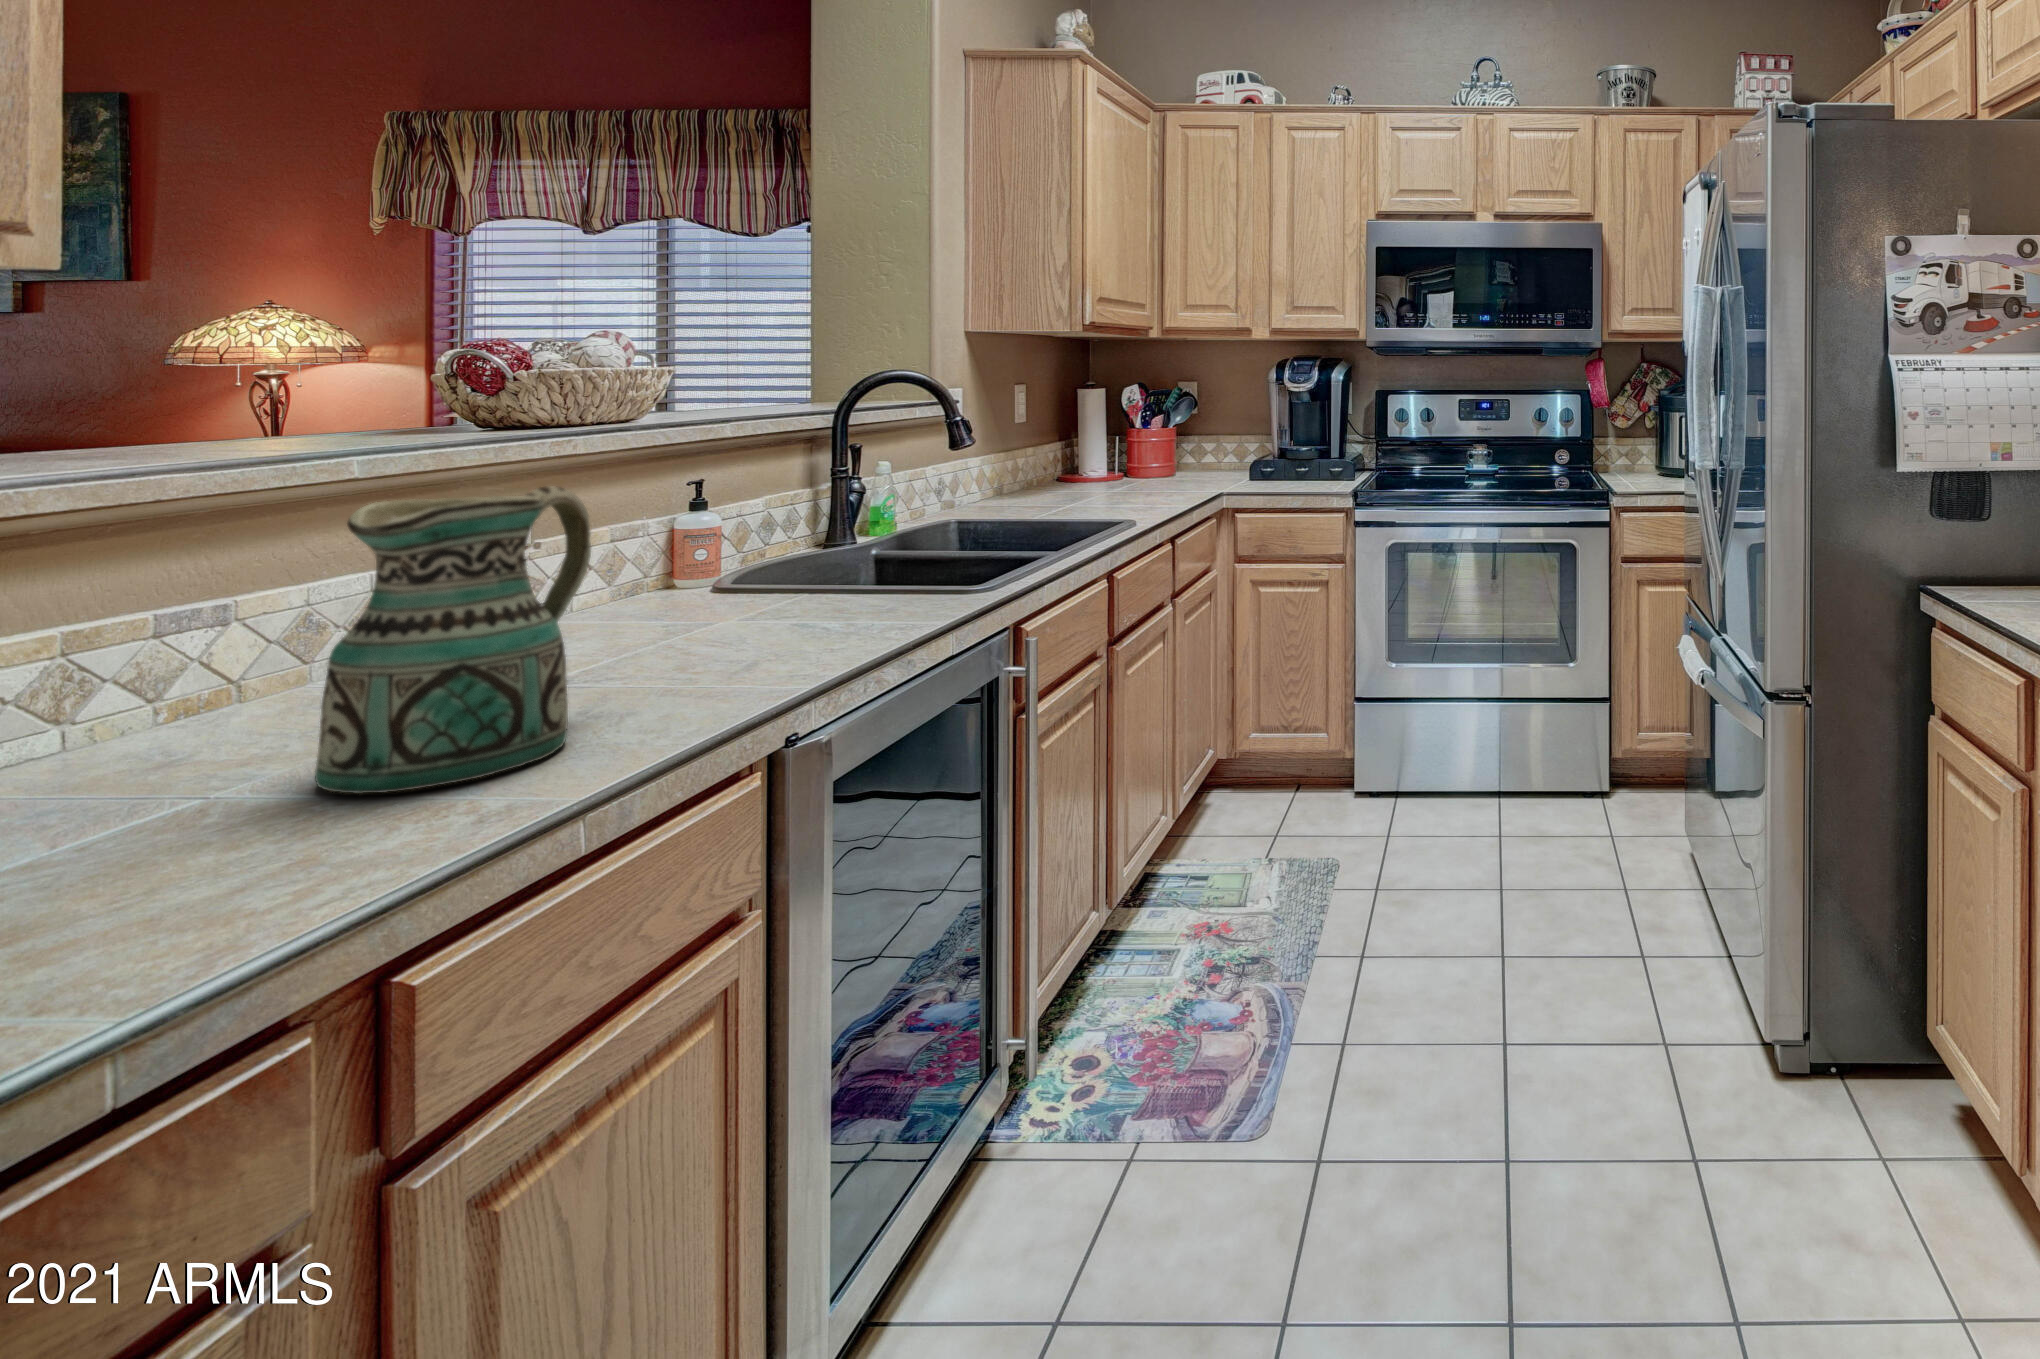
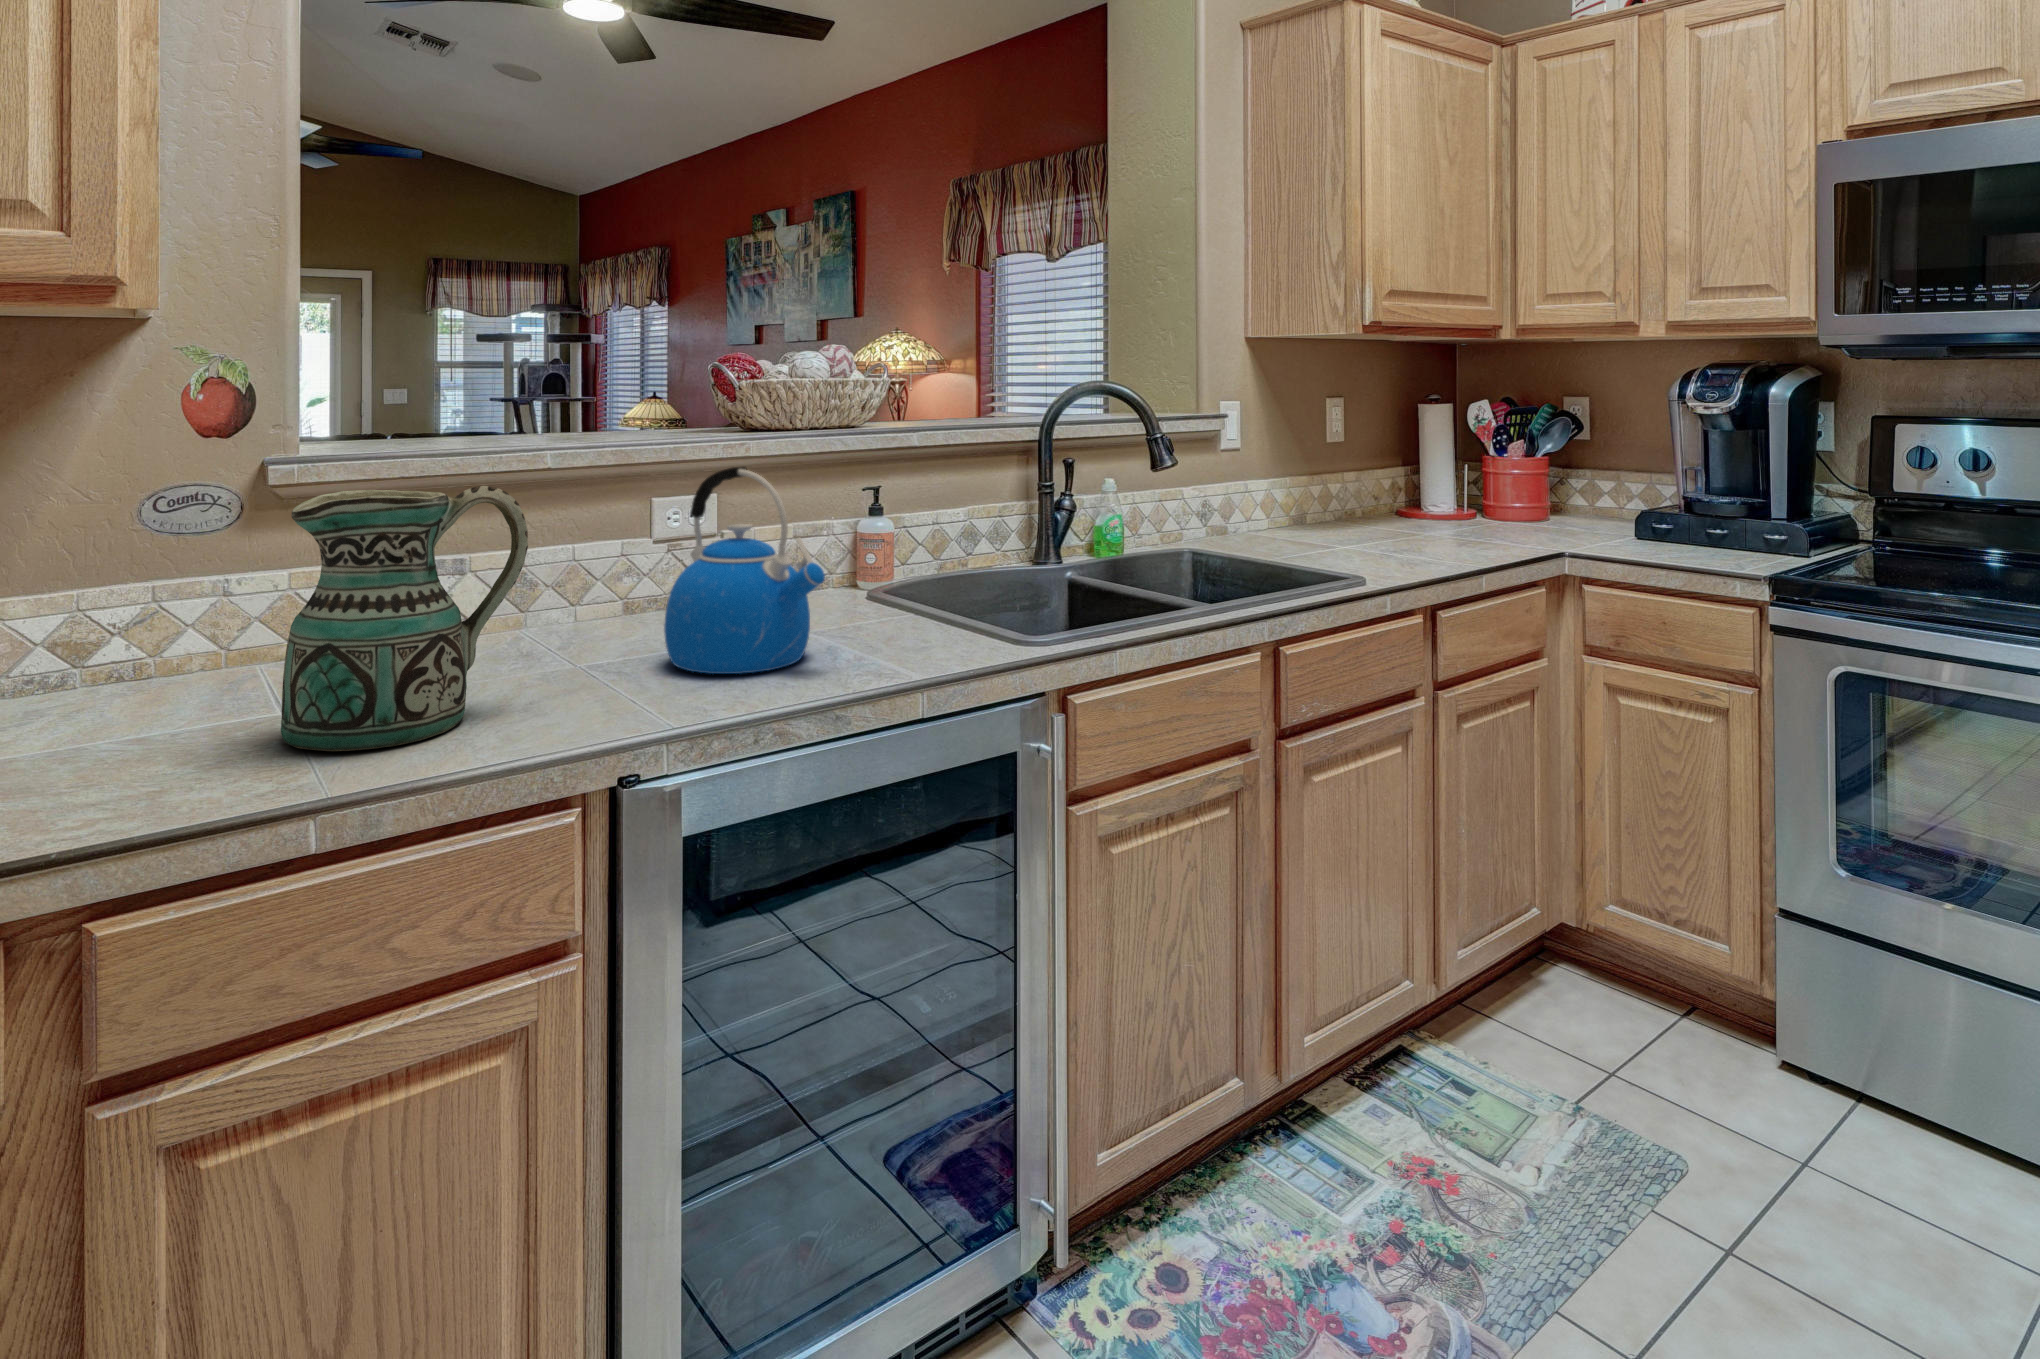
kettle: none [646,456,855,660] -> present [664,467,825,674]

